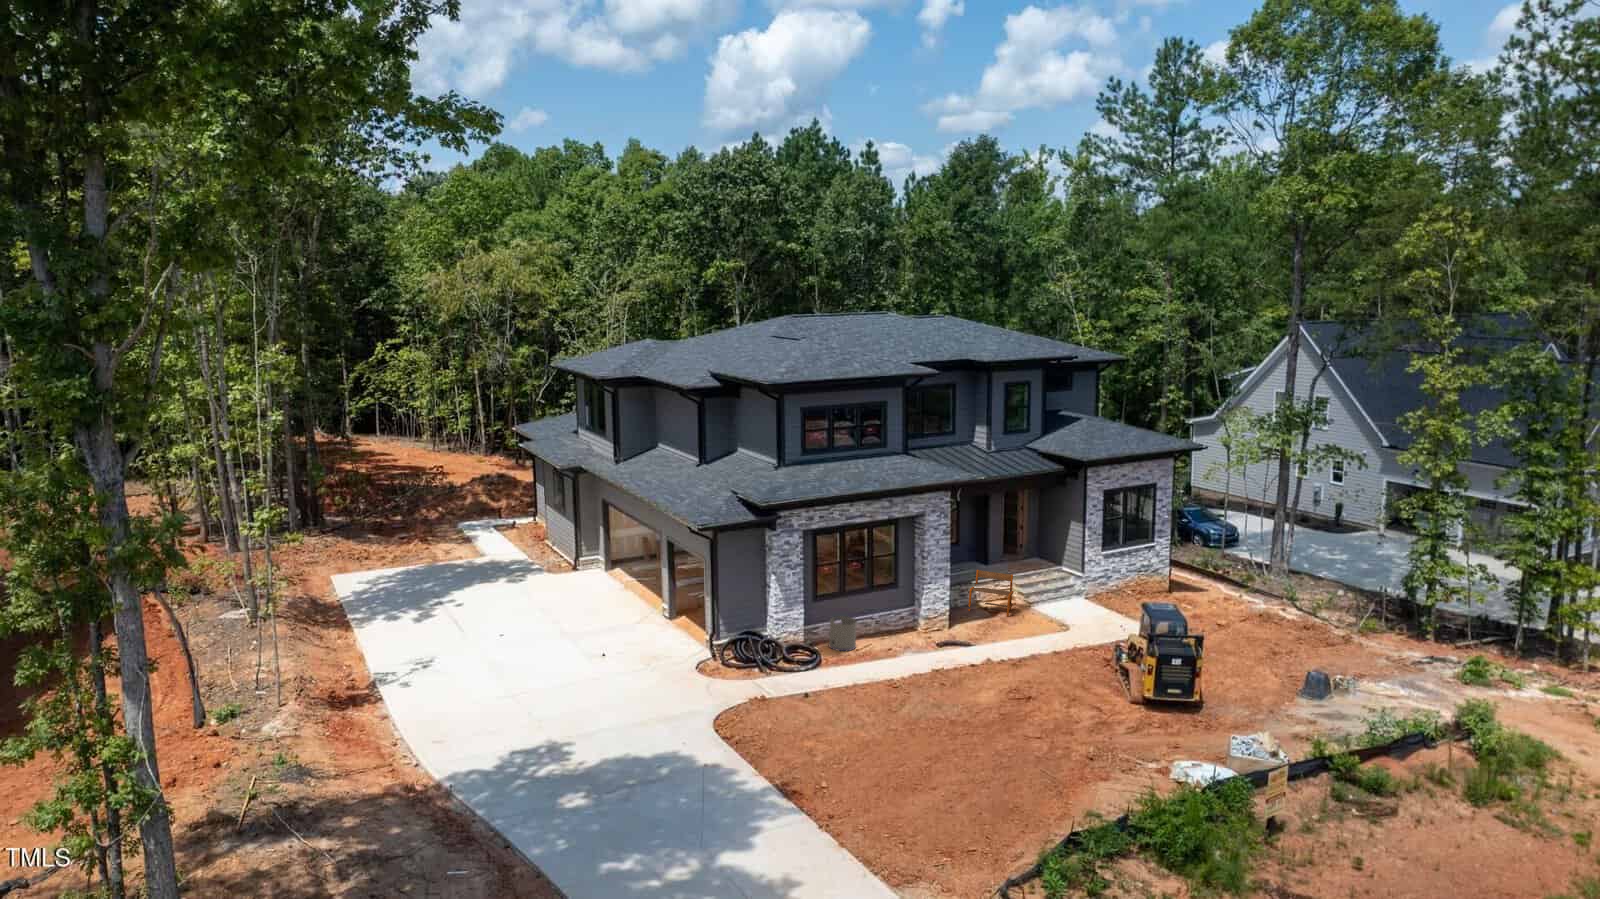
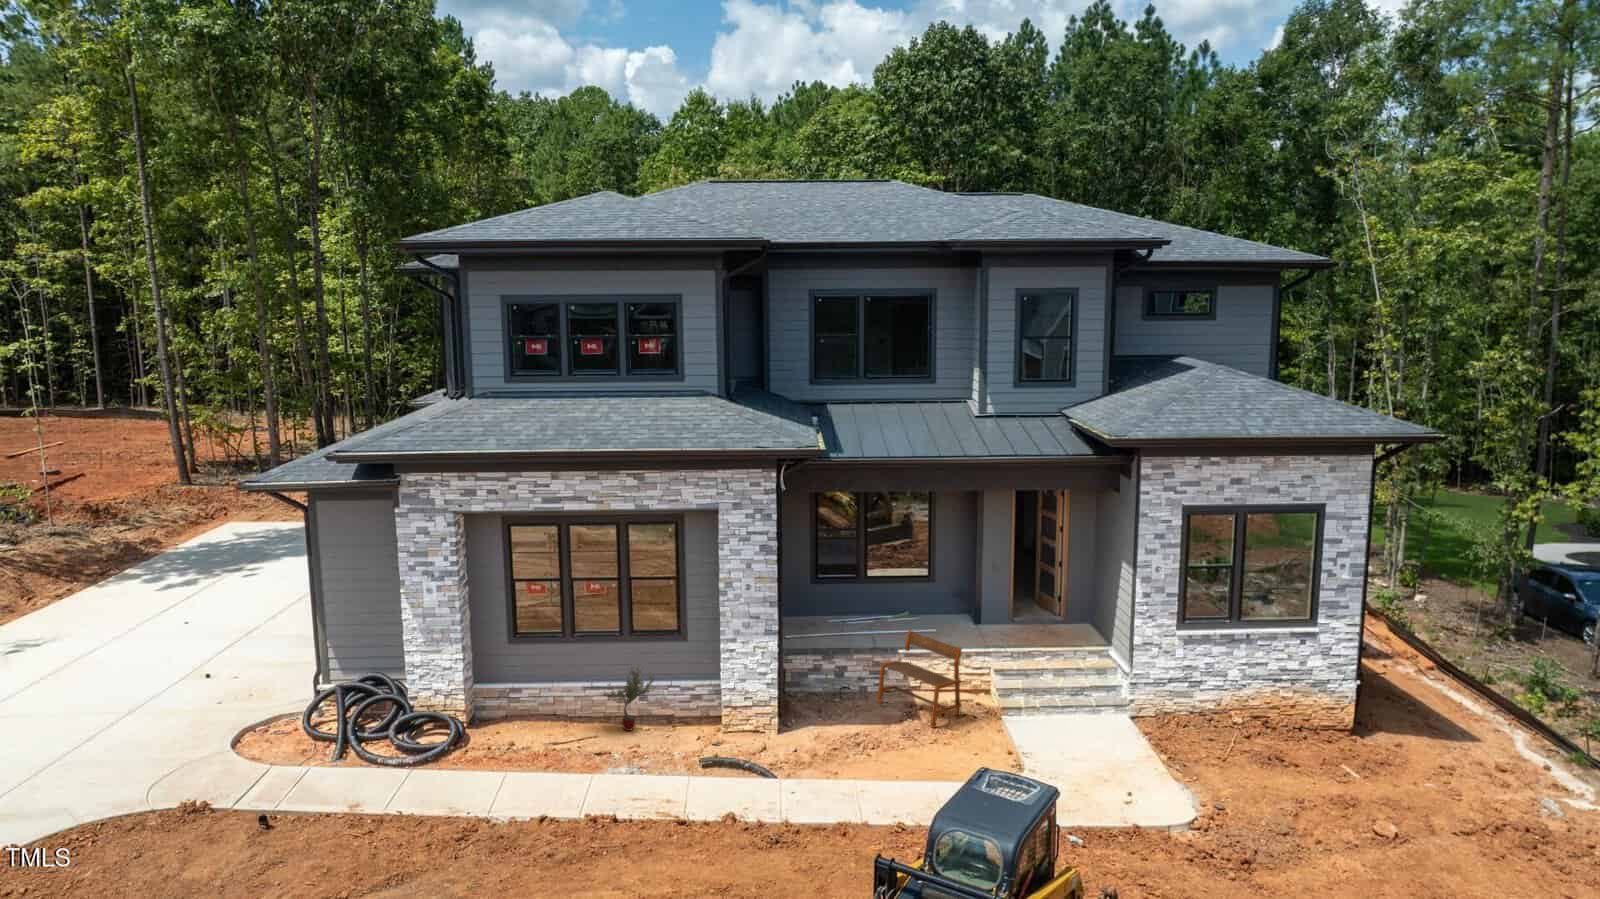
potted tree: none [868,603,895,640] -> present [604,666,654,731]
trash can: present [829,616,857,651] -> none [515,675,567,741]

